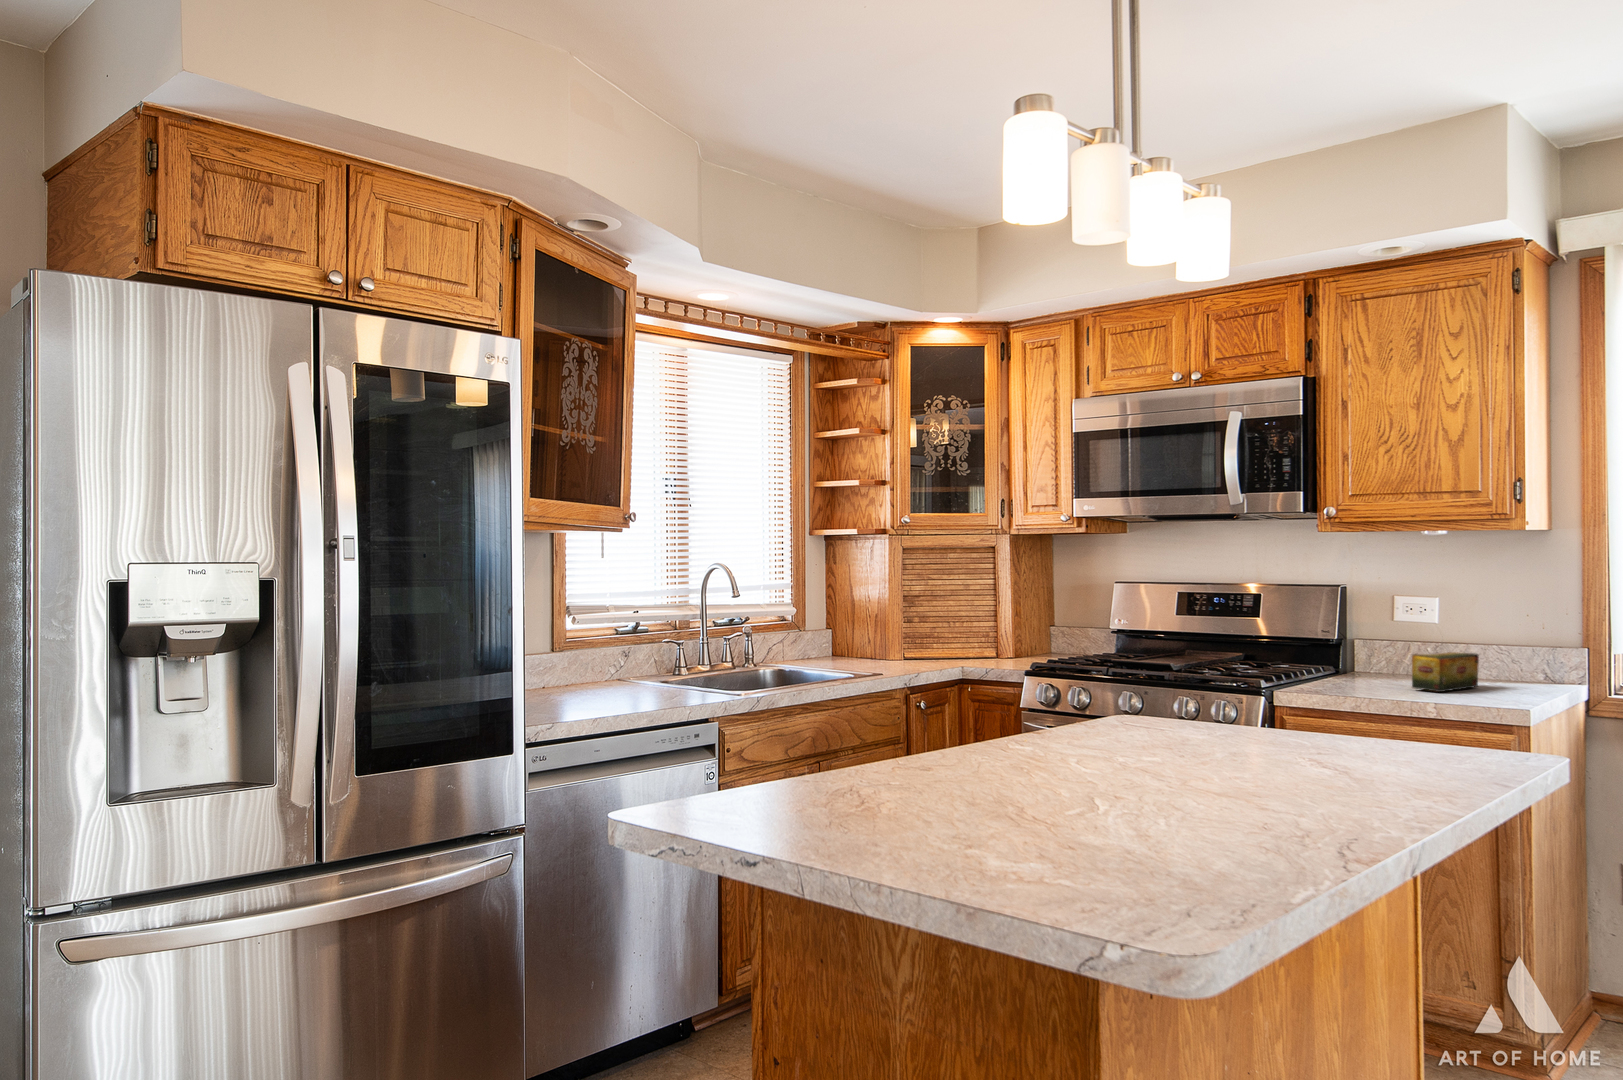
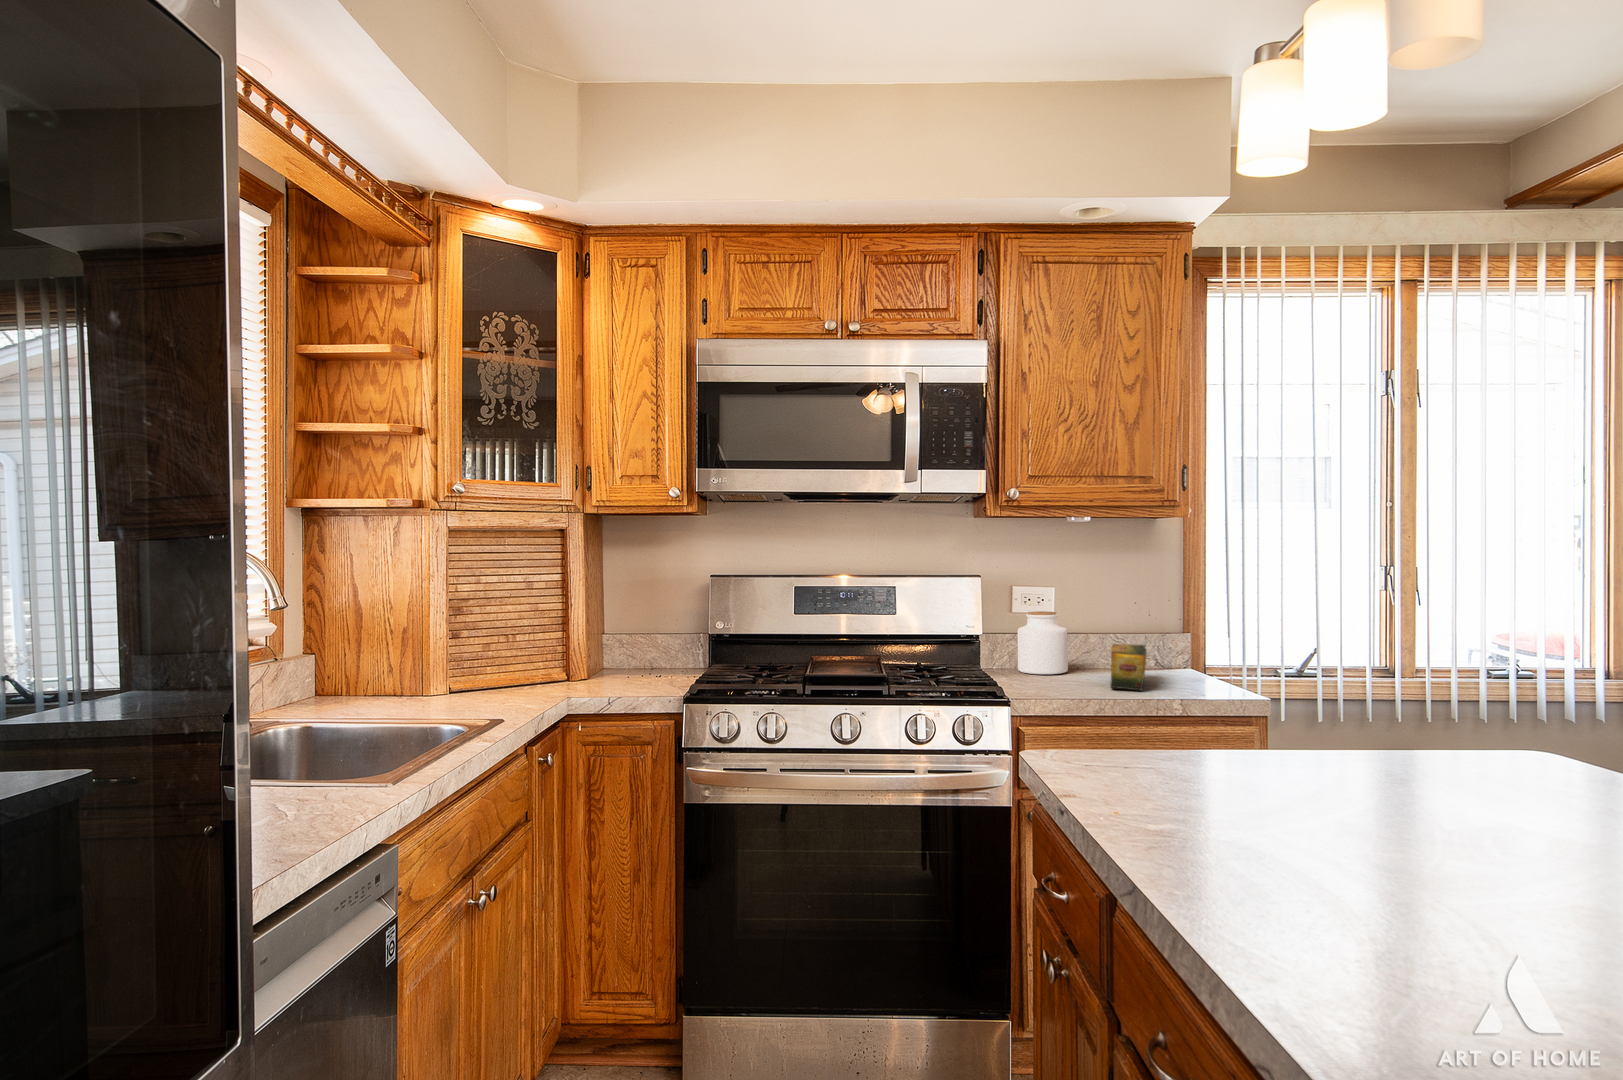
jar: none [1369,621,1422,679] -> present [1018,611,1068,674]

